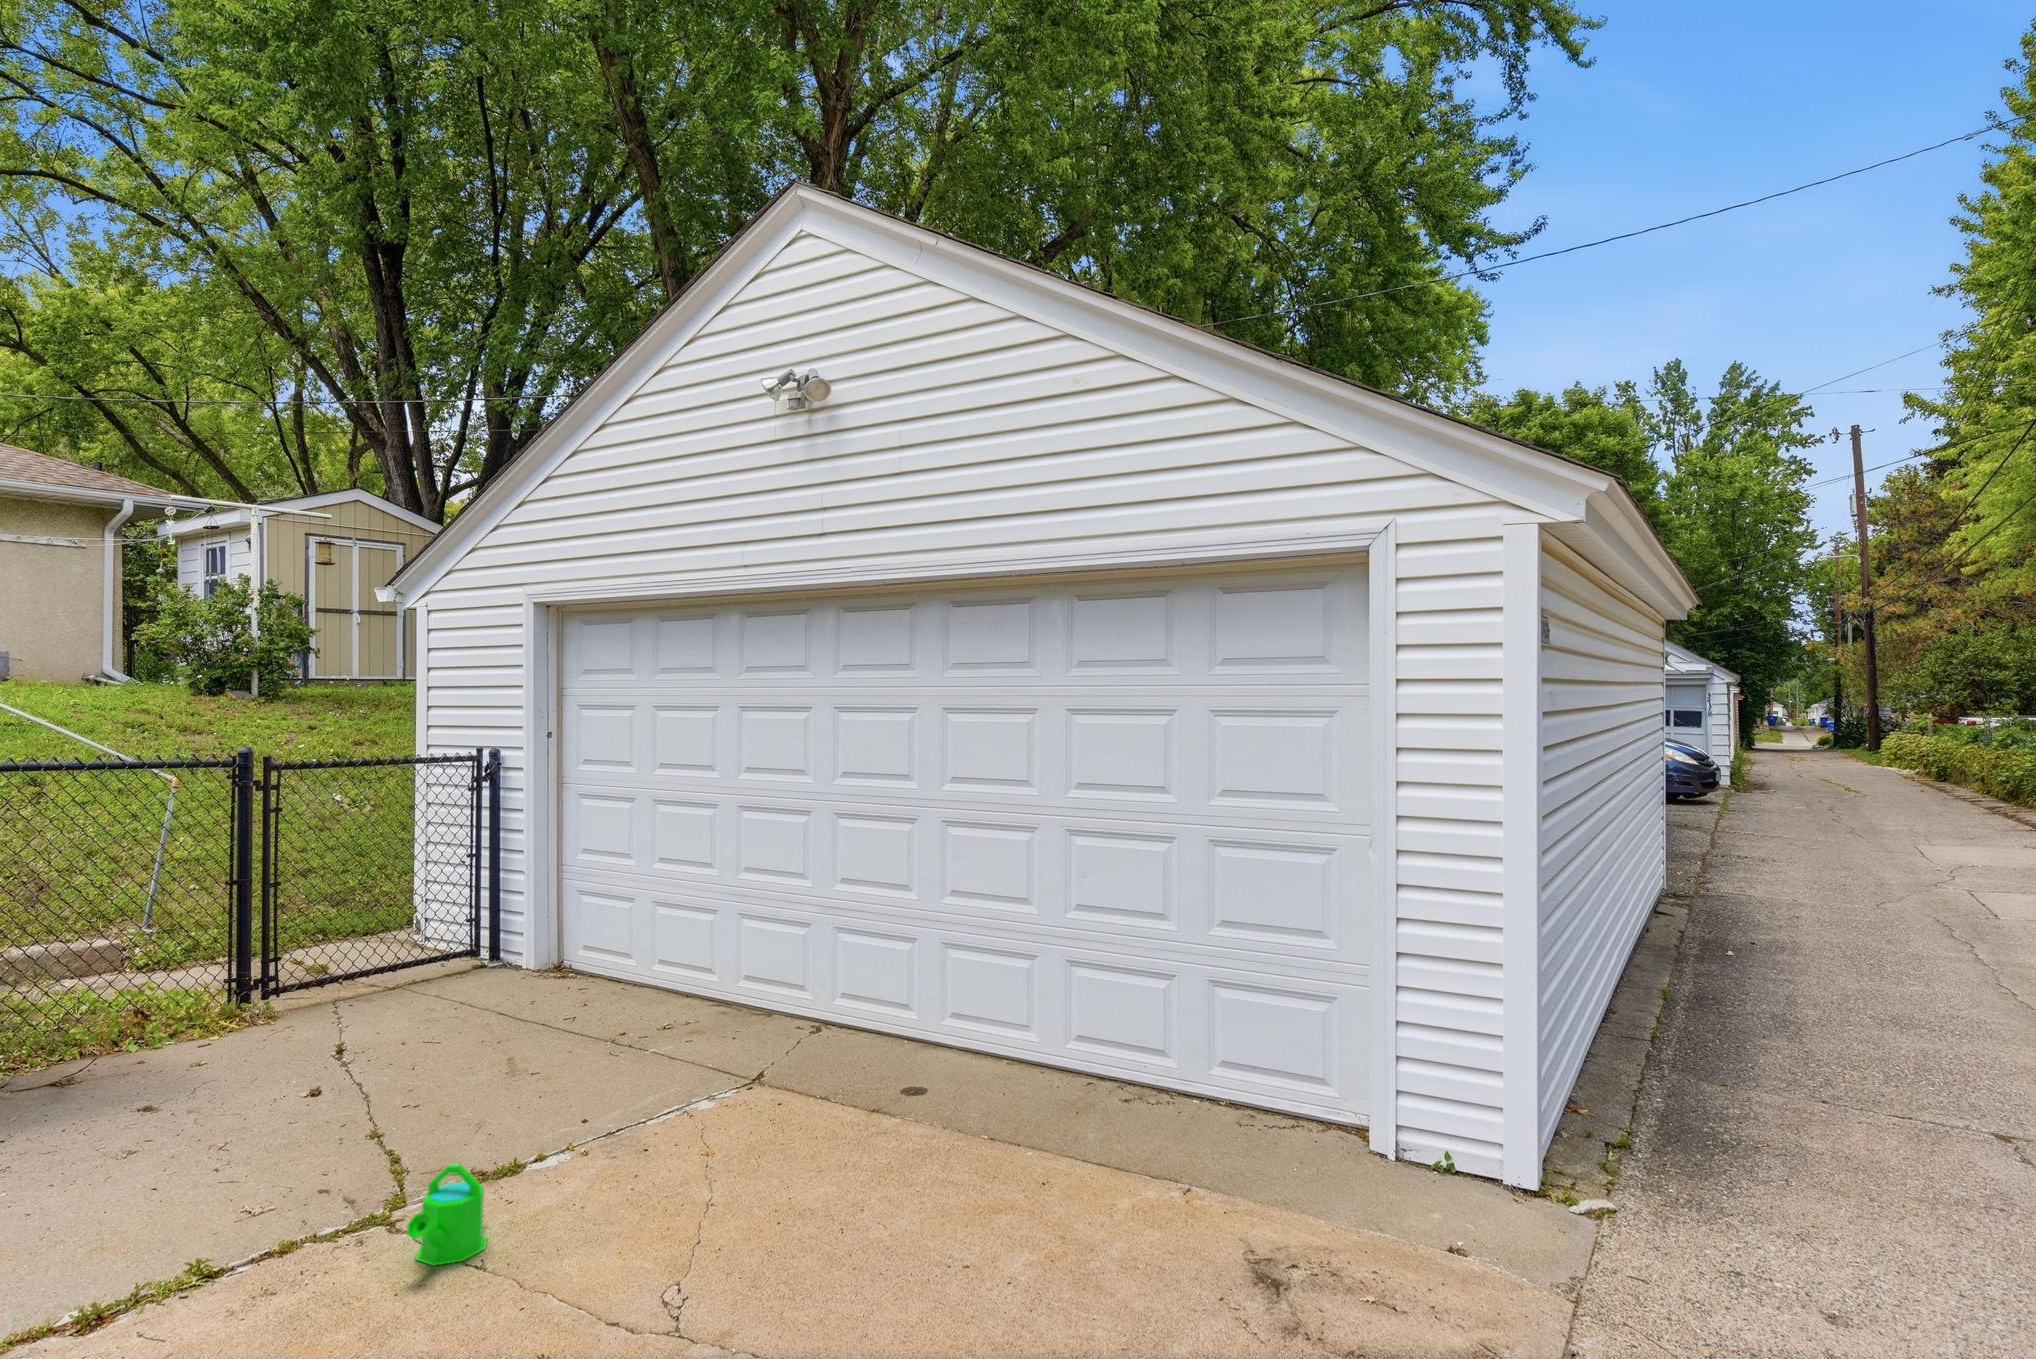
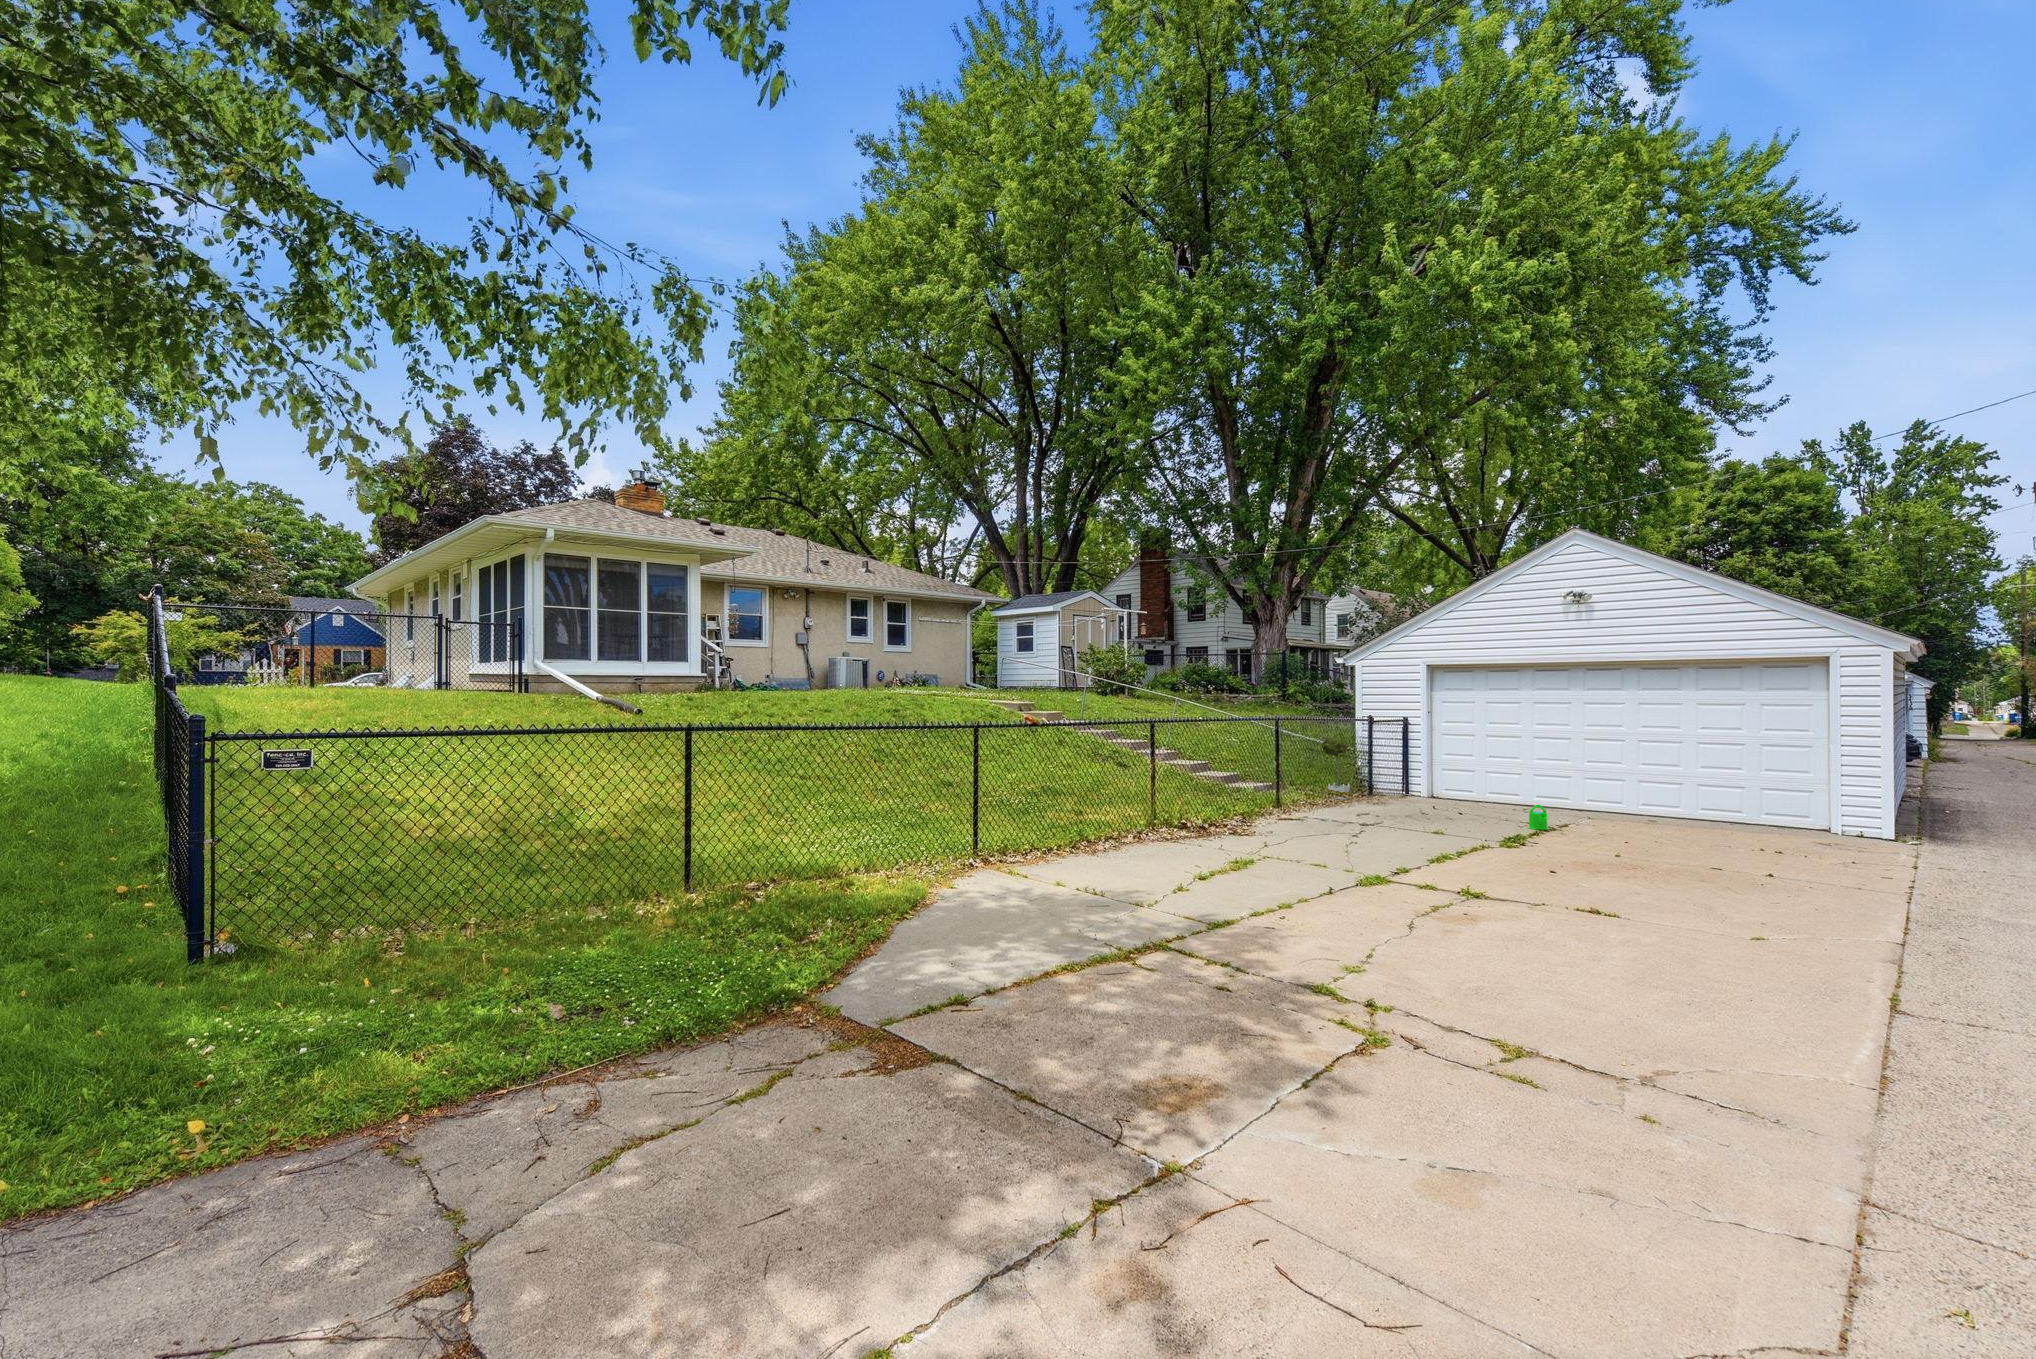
potted tree: none [442,827,508,978] -> present [1322,738,1350,799]

